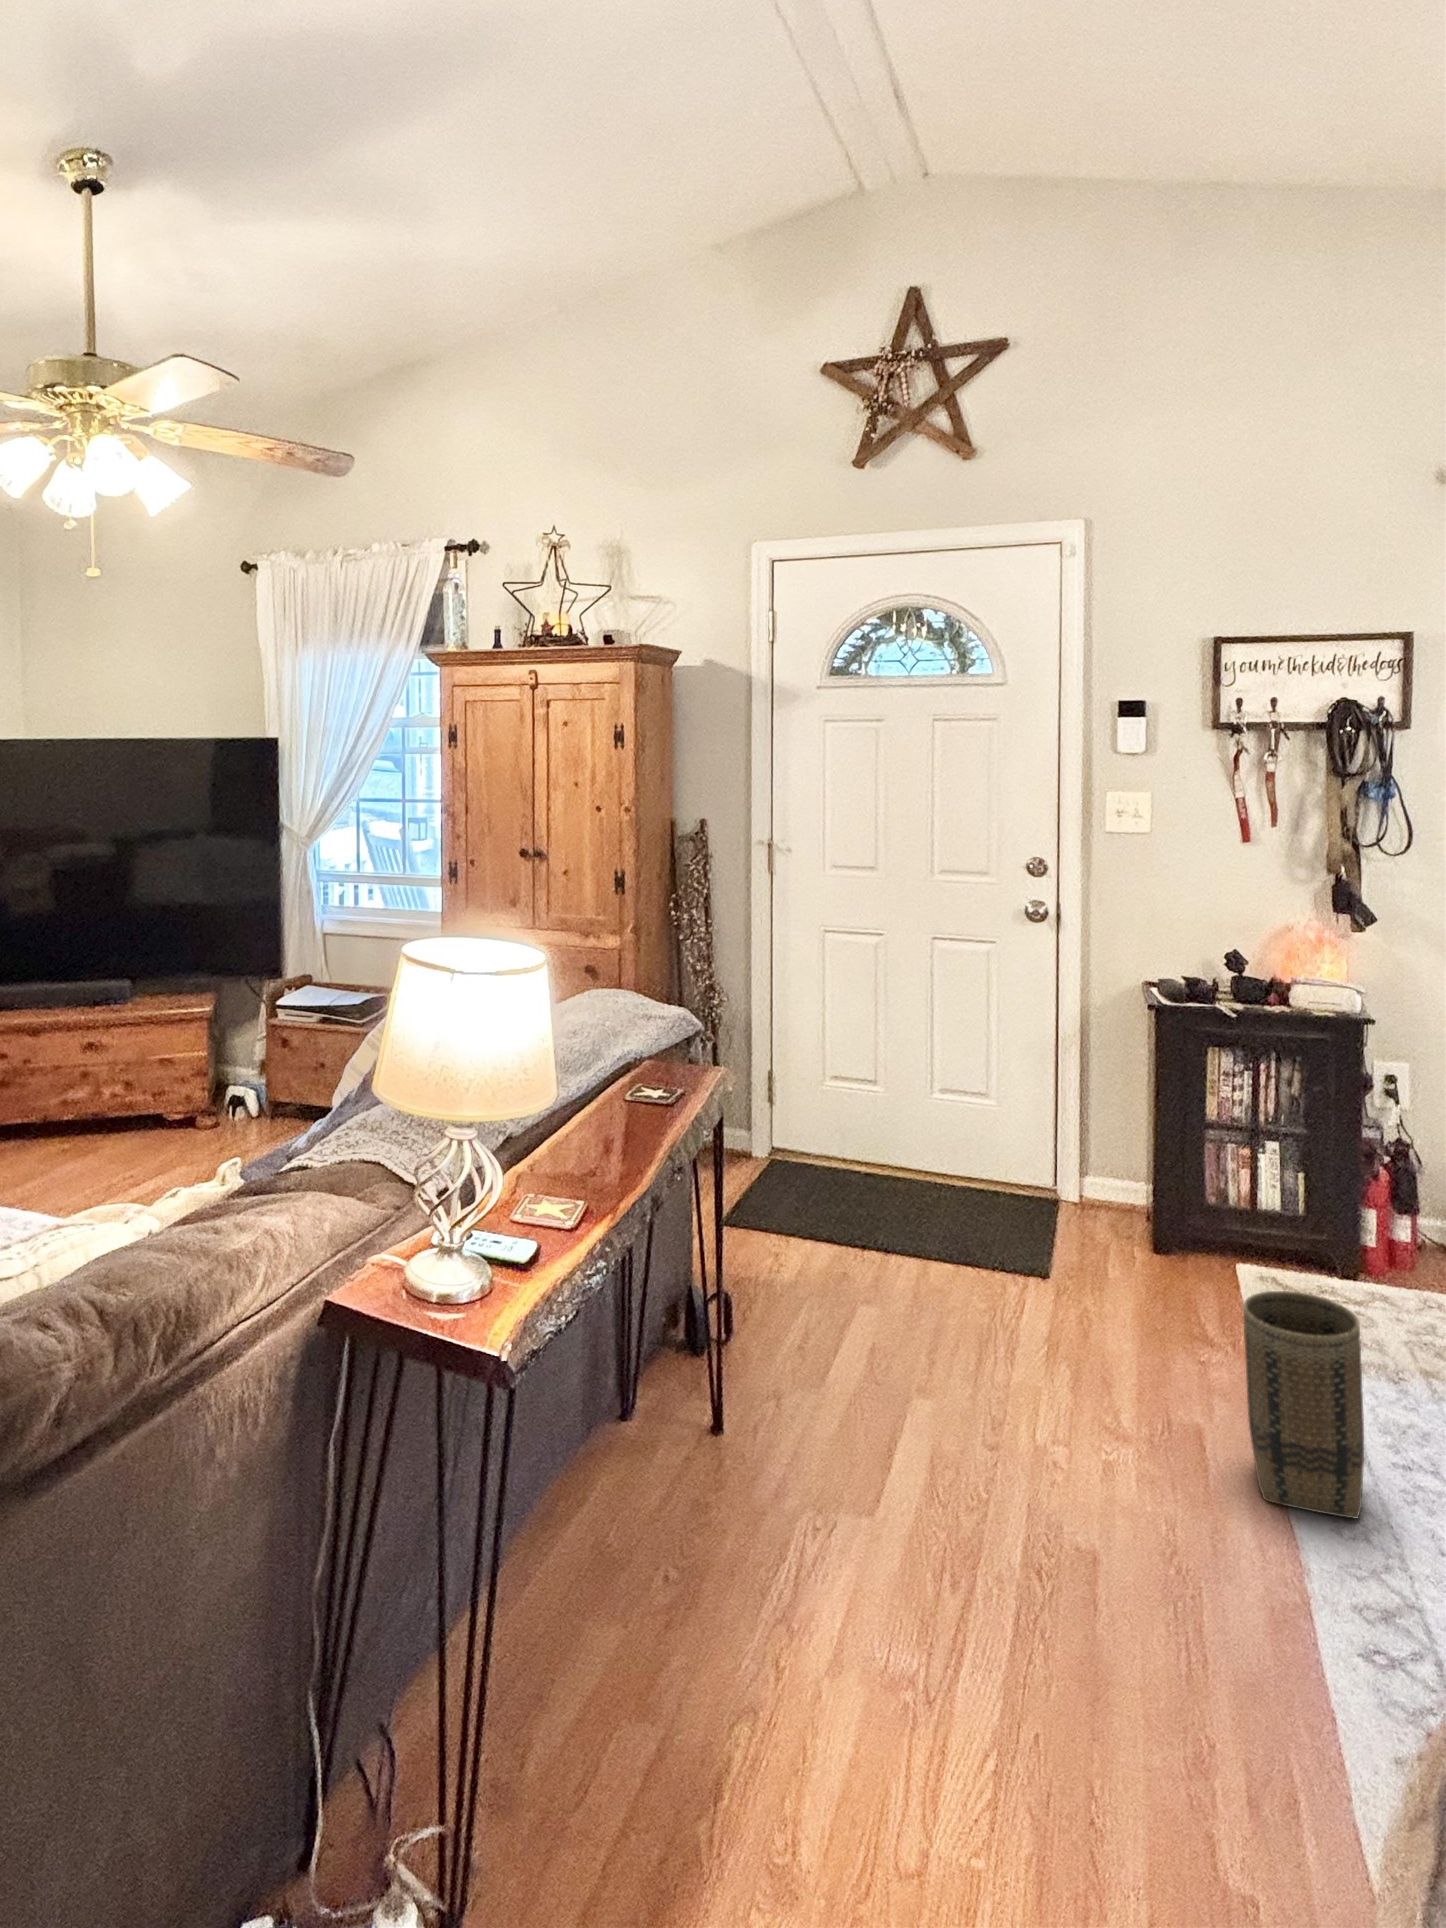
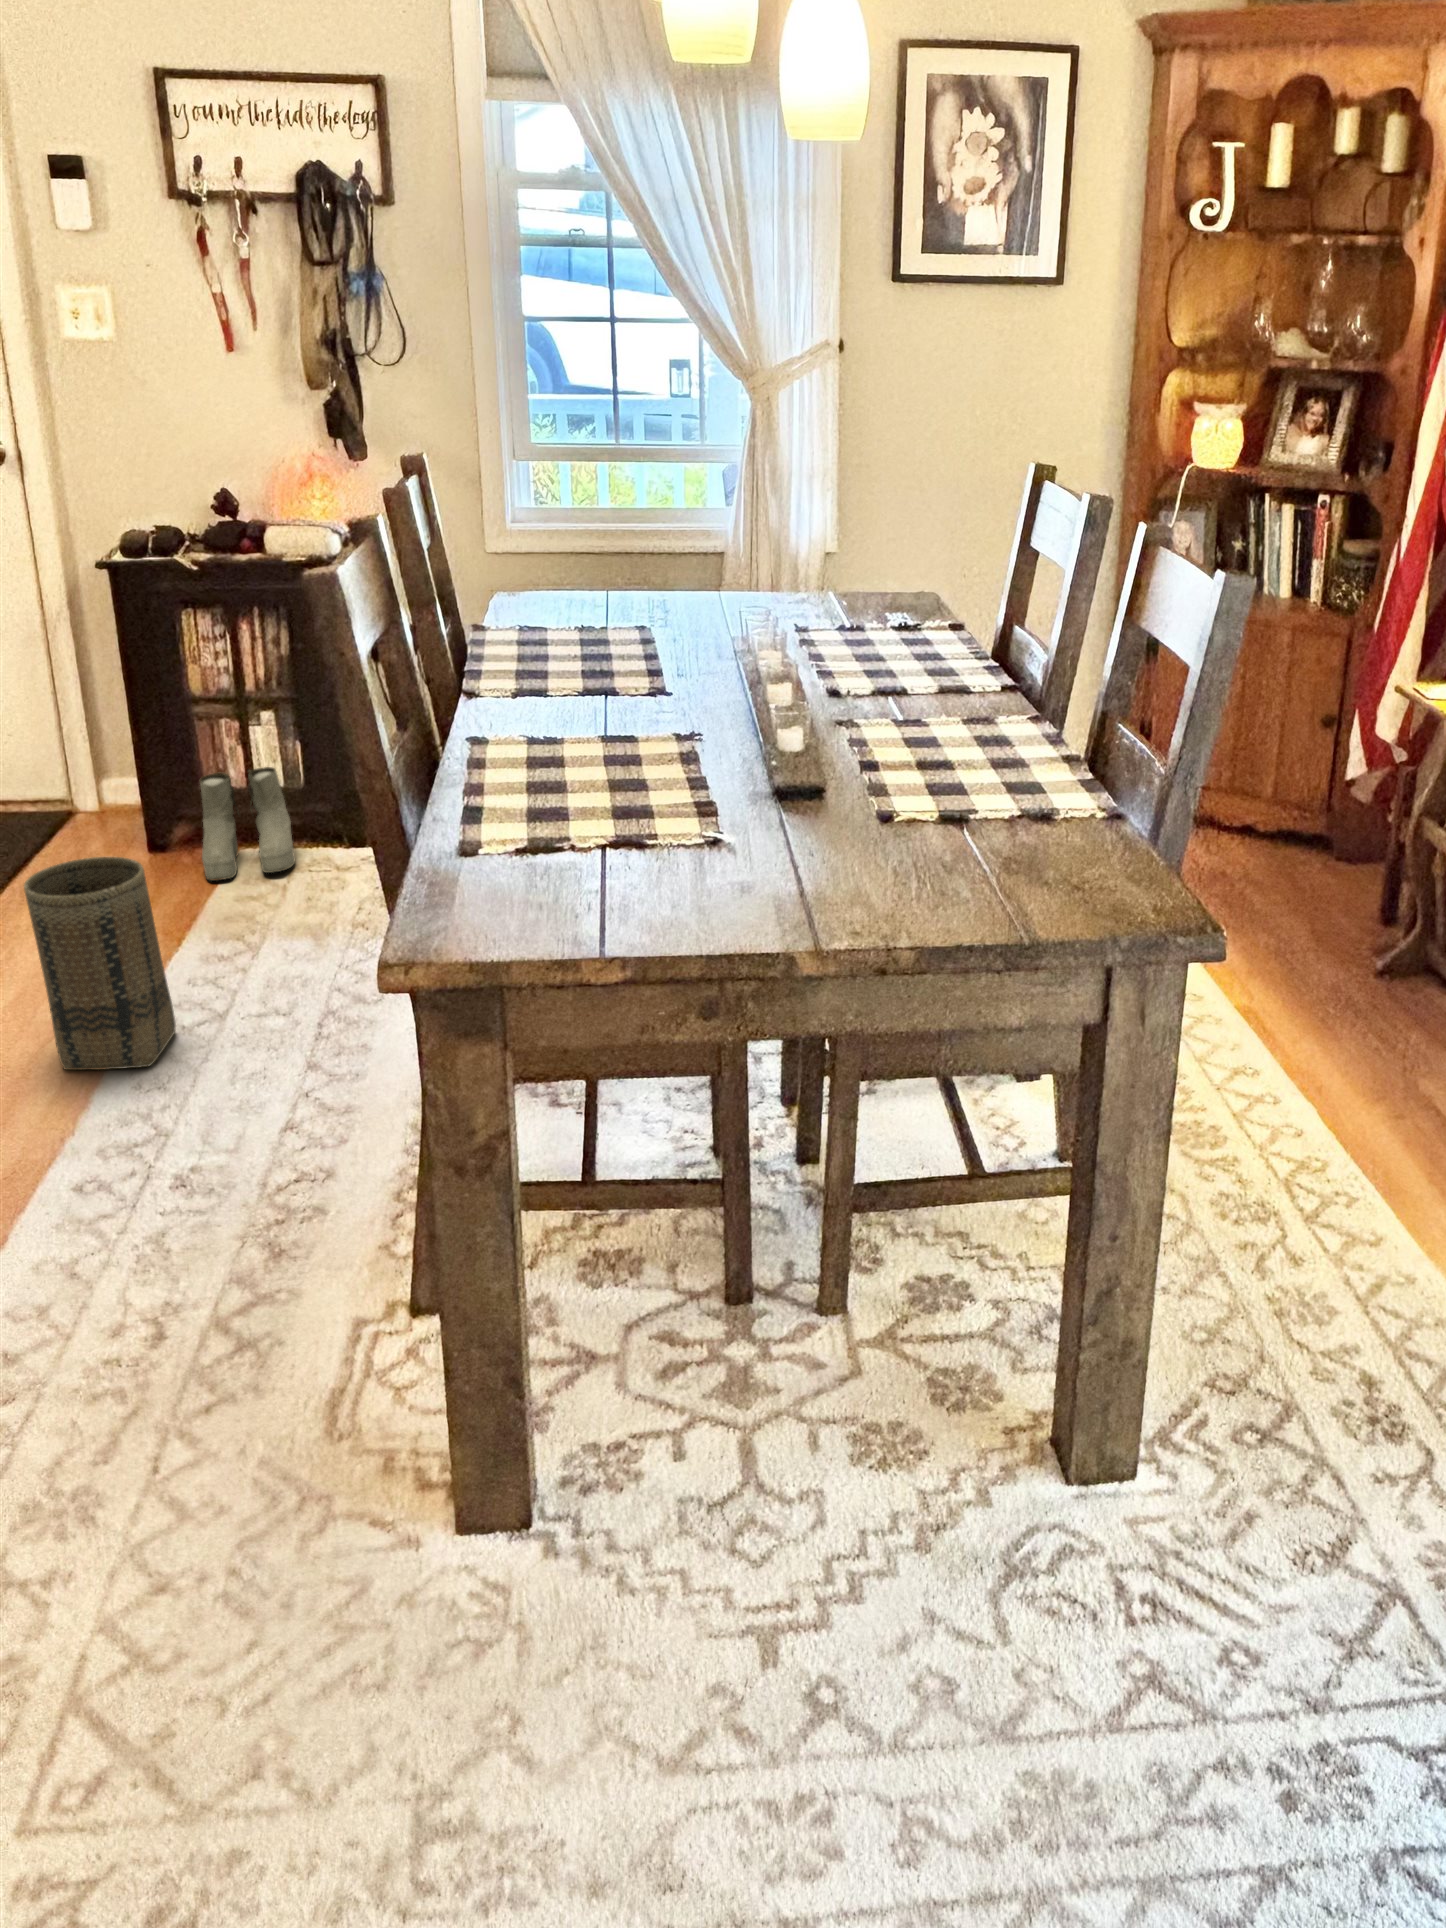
boots: none [1220,1193,1314,1298] -> present [200,767,295,881]

